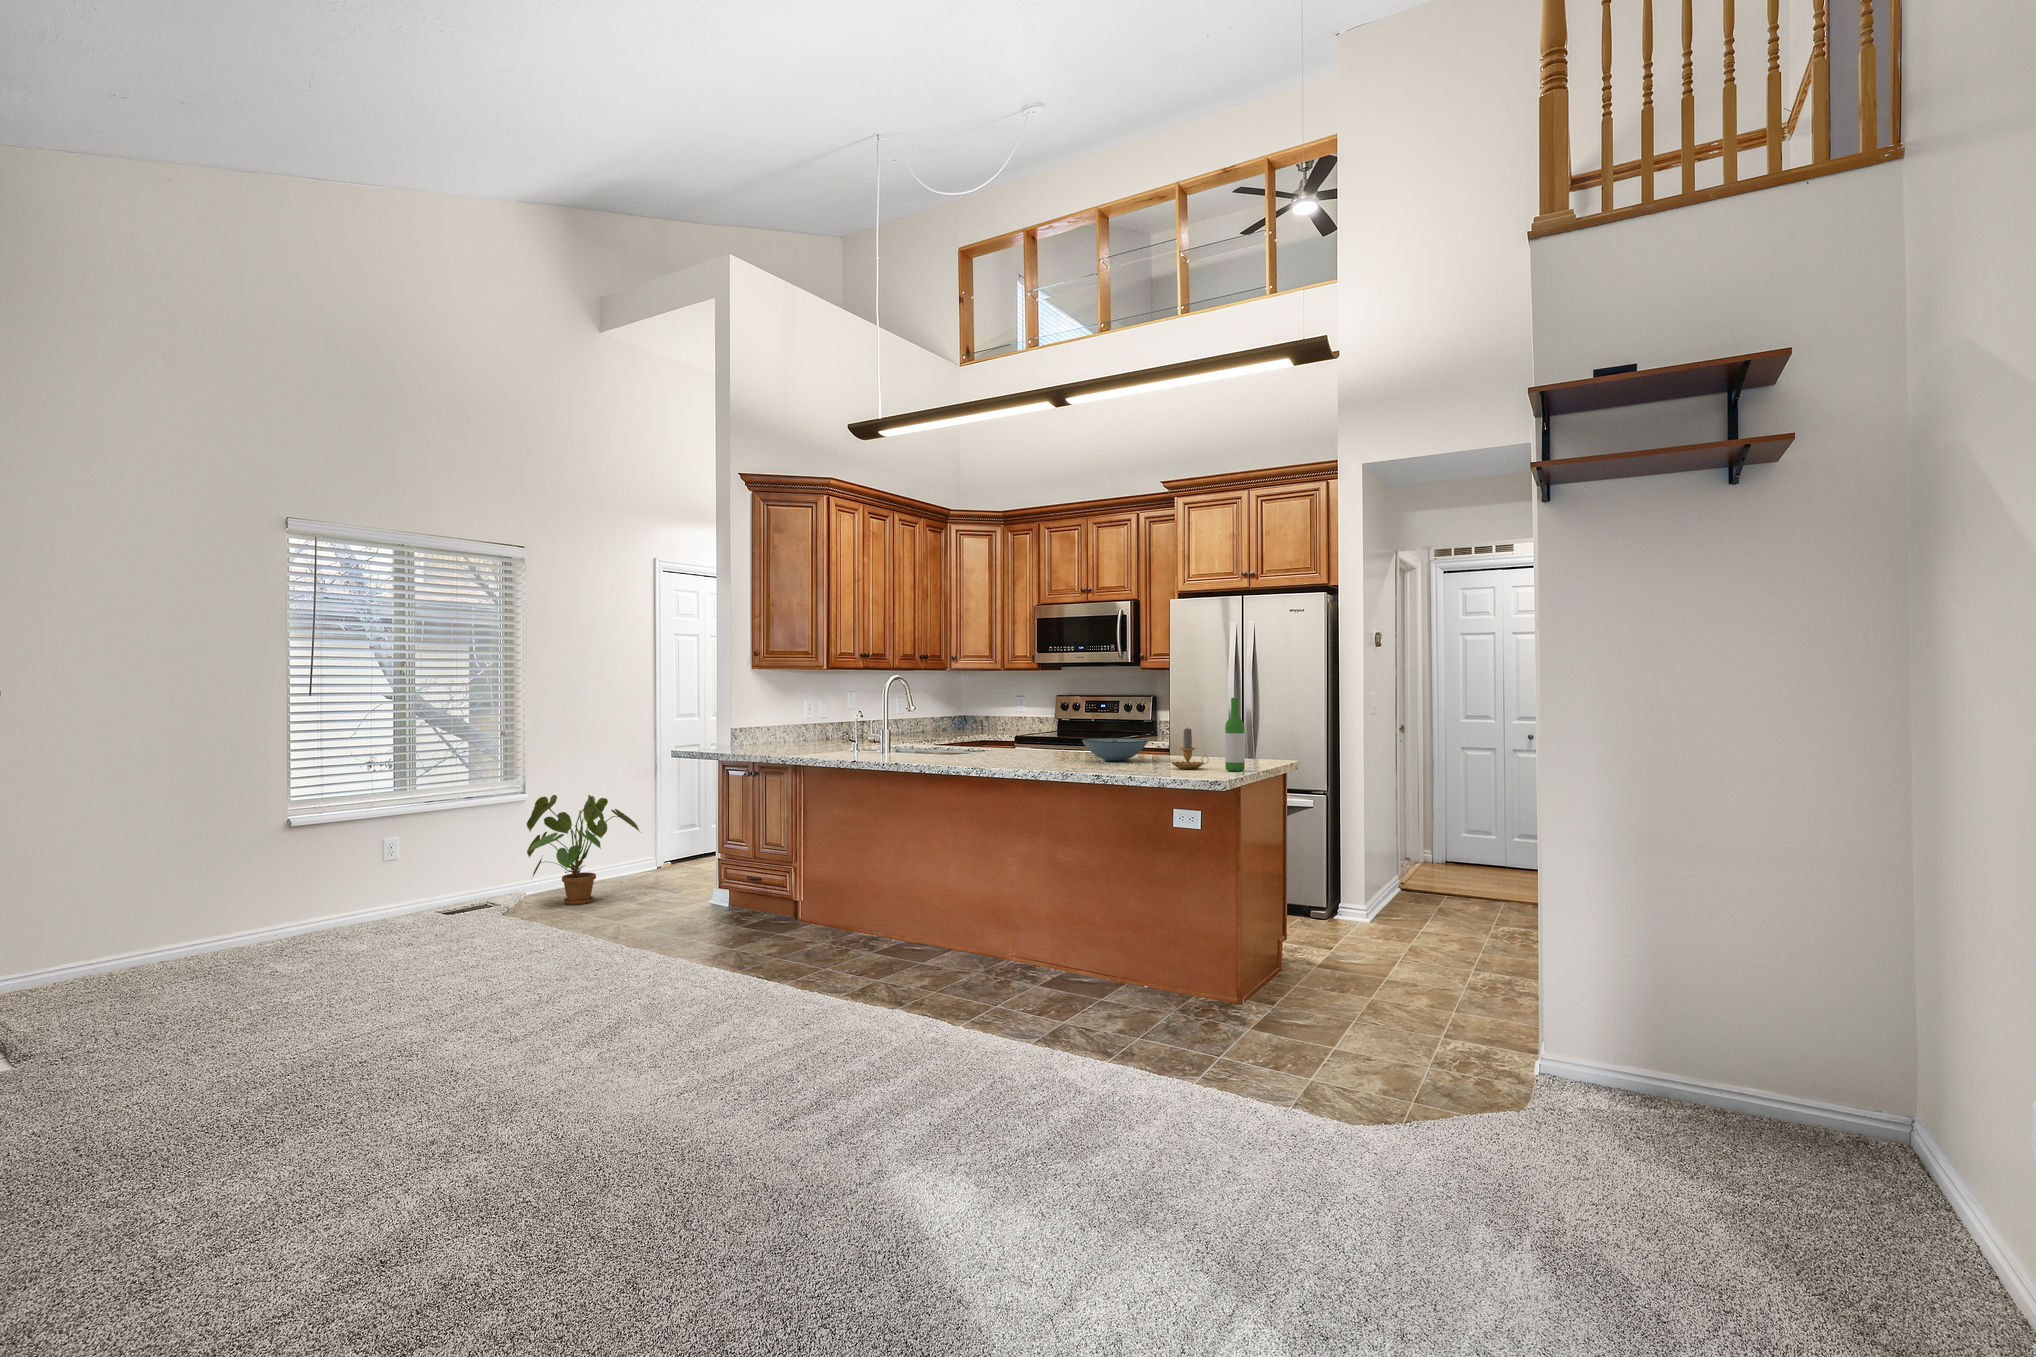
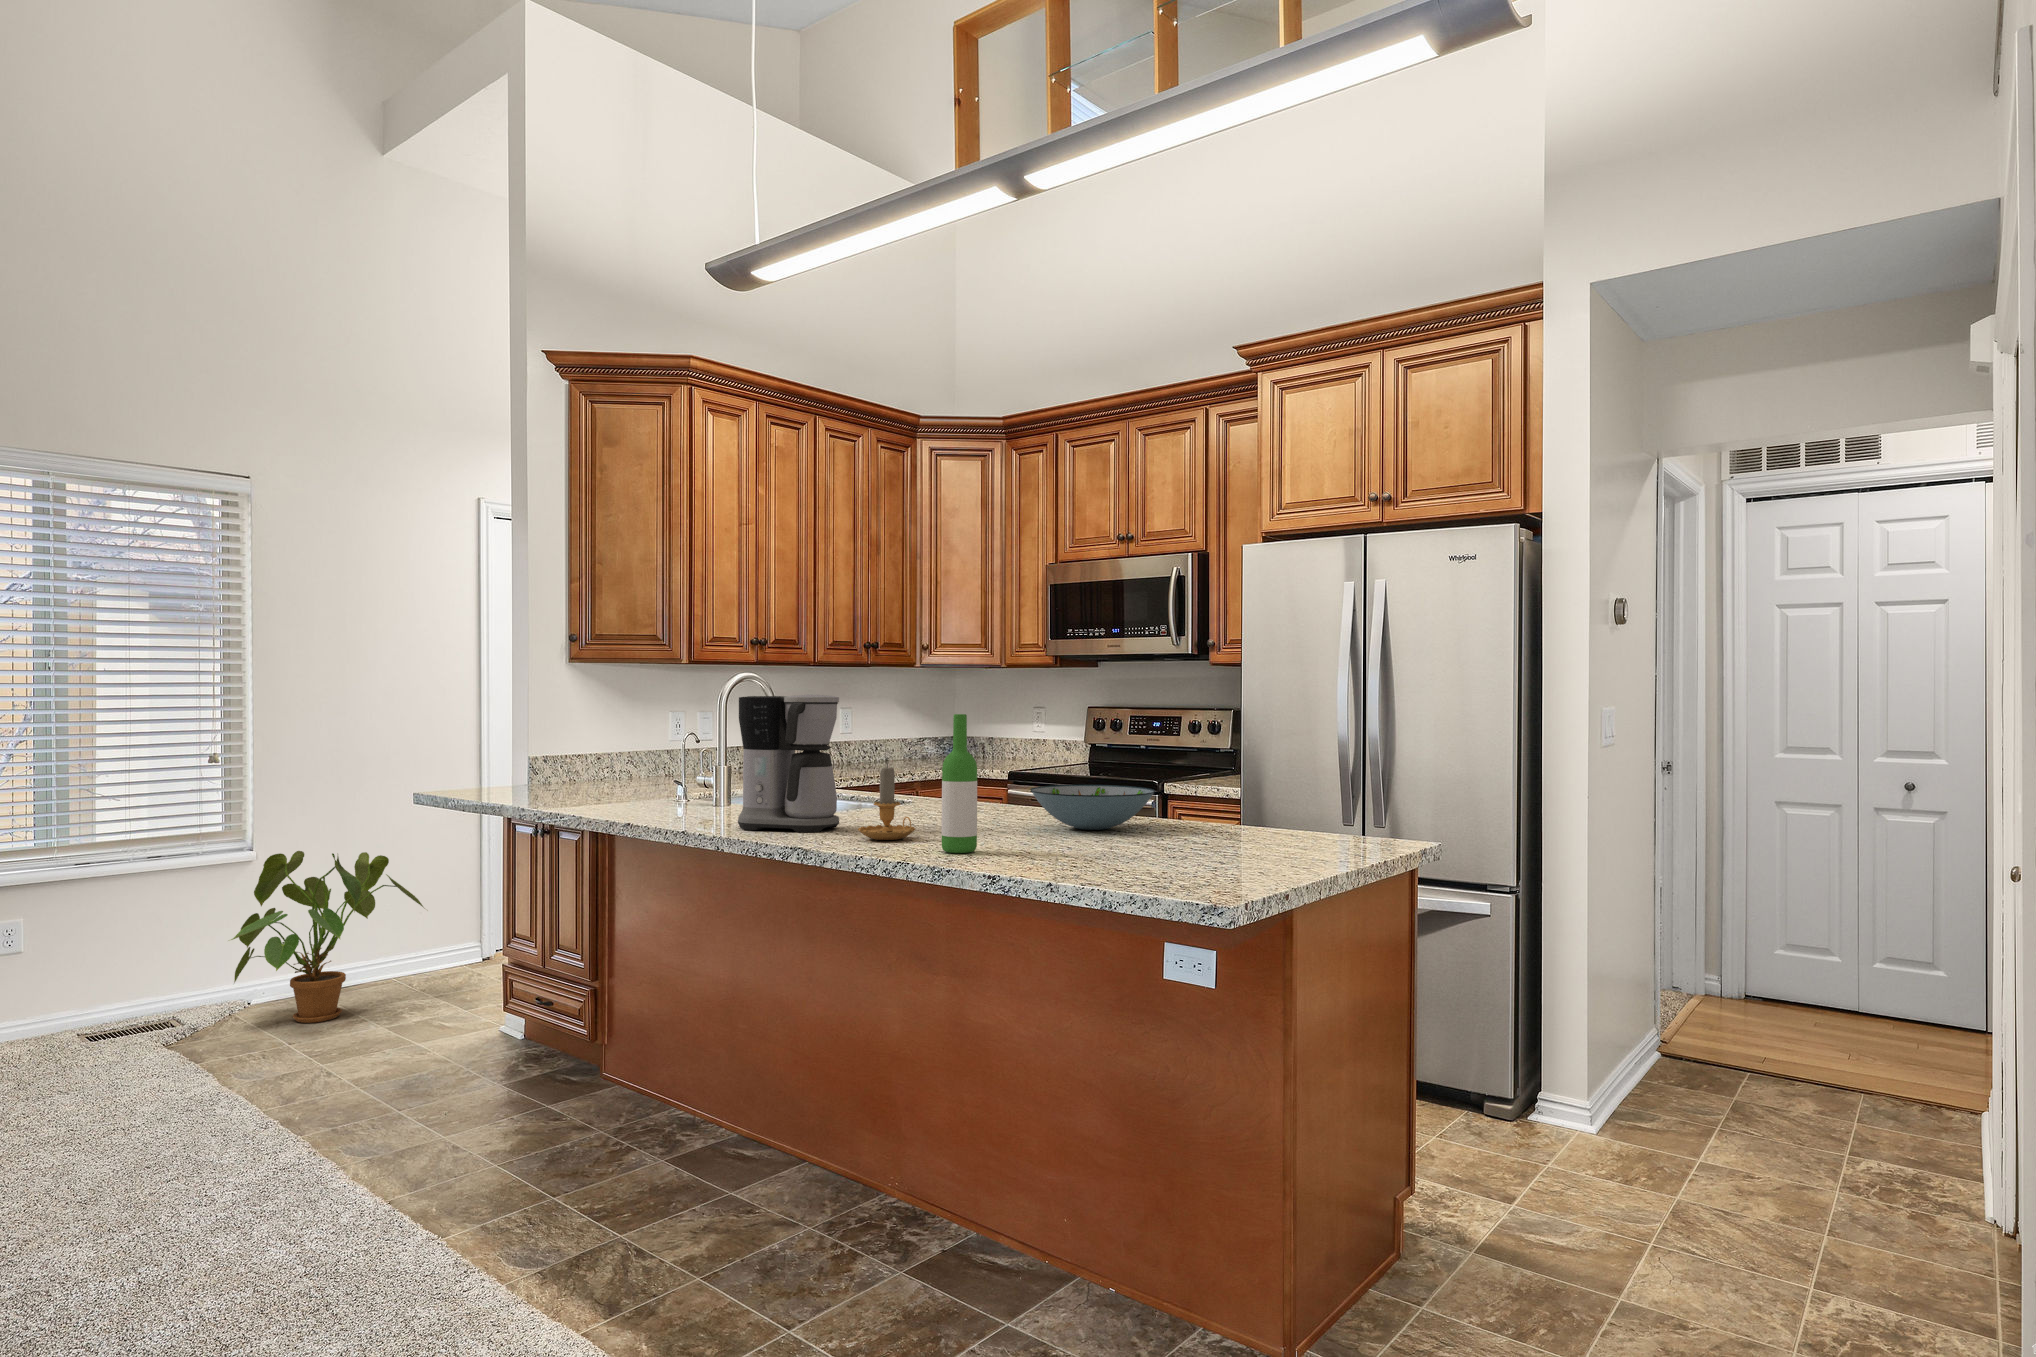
coffee maker: none [921,690,979,765] -> present [738,694,839,832]
wine bottle: present [1225,698,1245,771] -> present [942,714,977,853]
candle: present [1172,728,1209,769] -> present [858,765,915,840]

